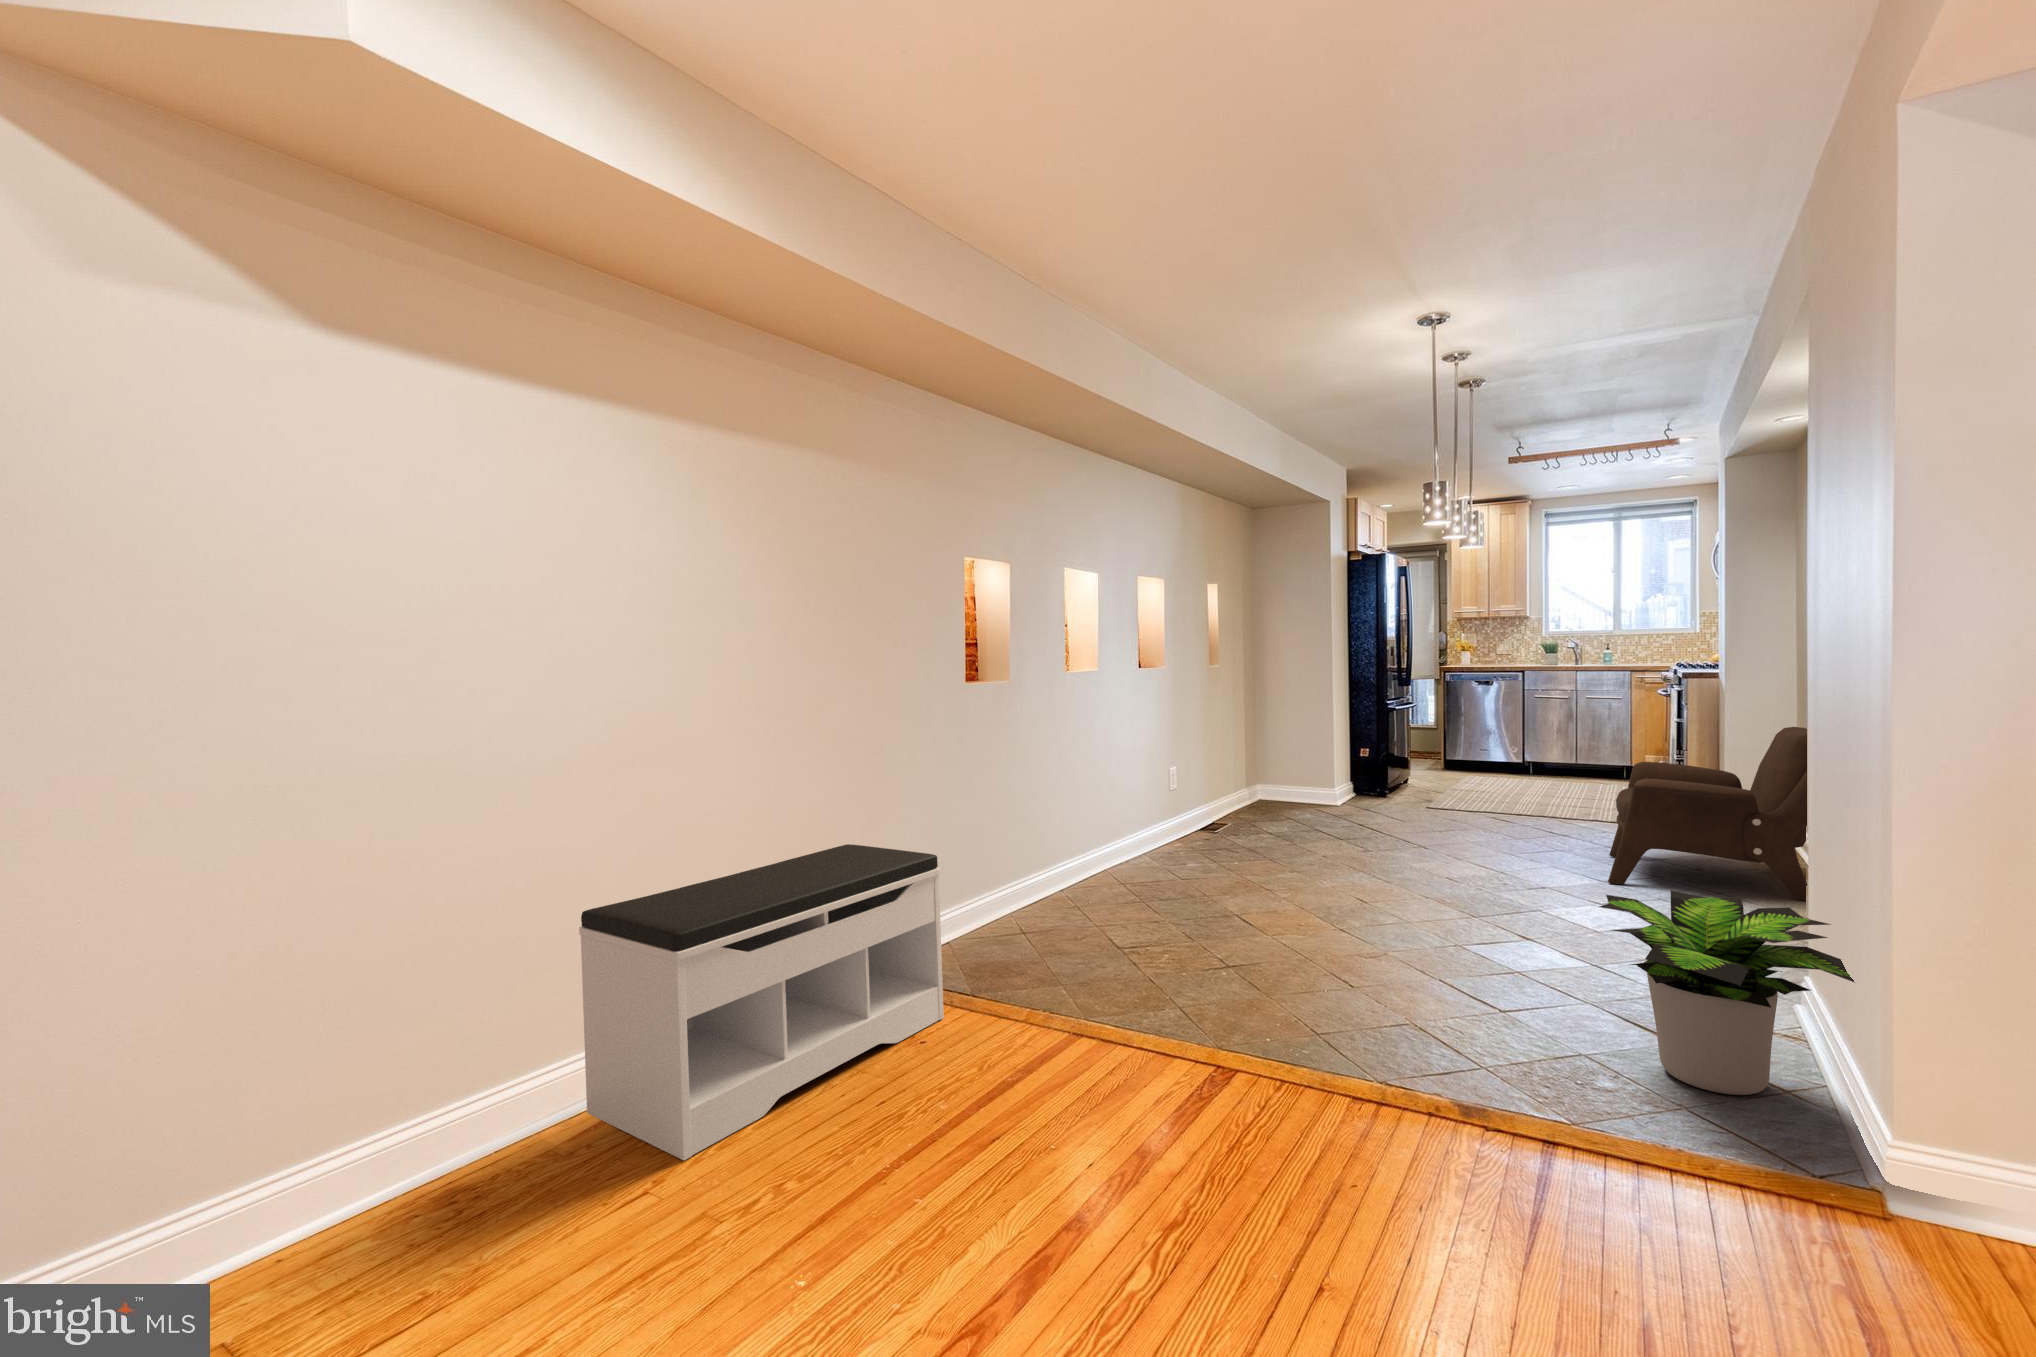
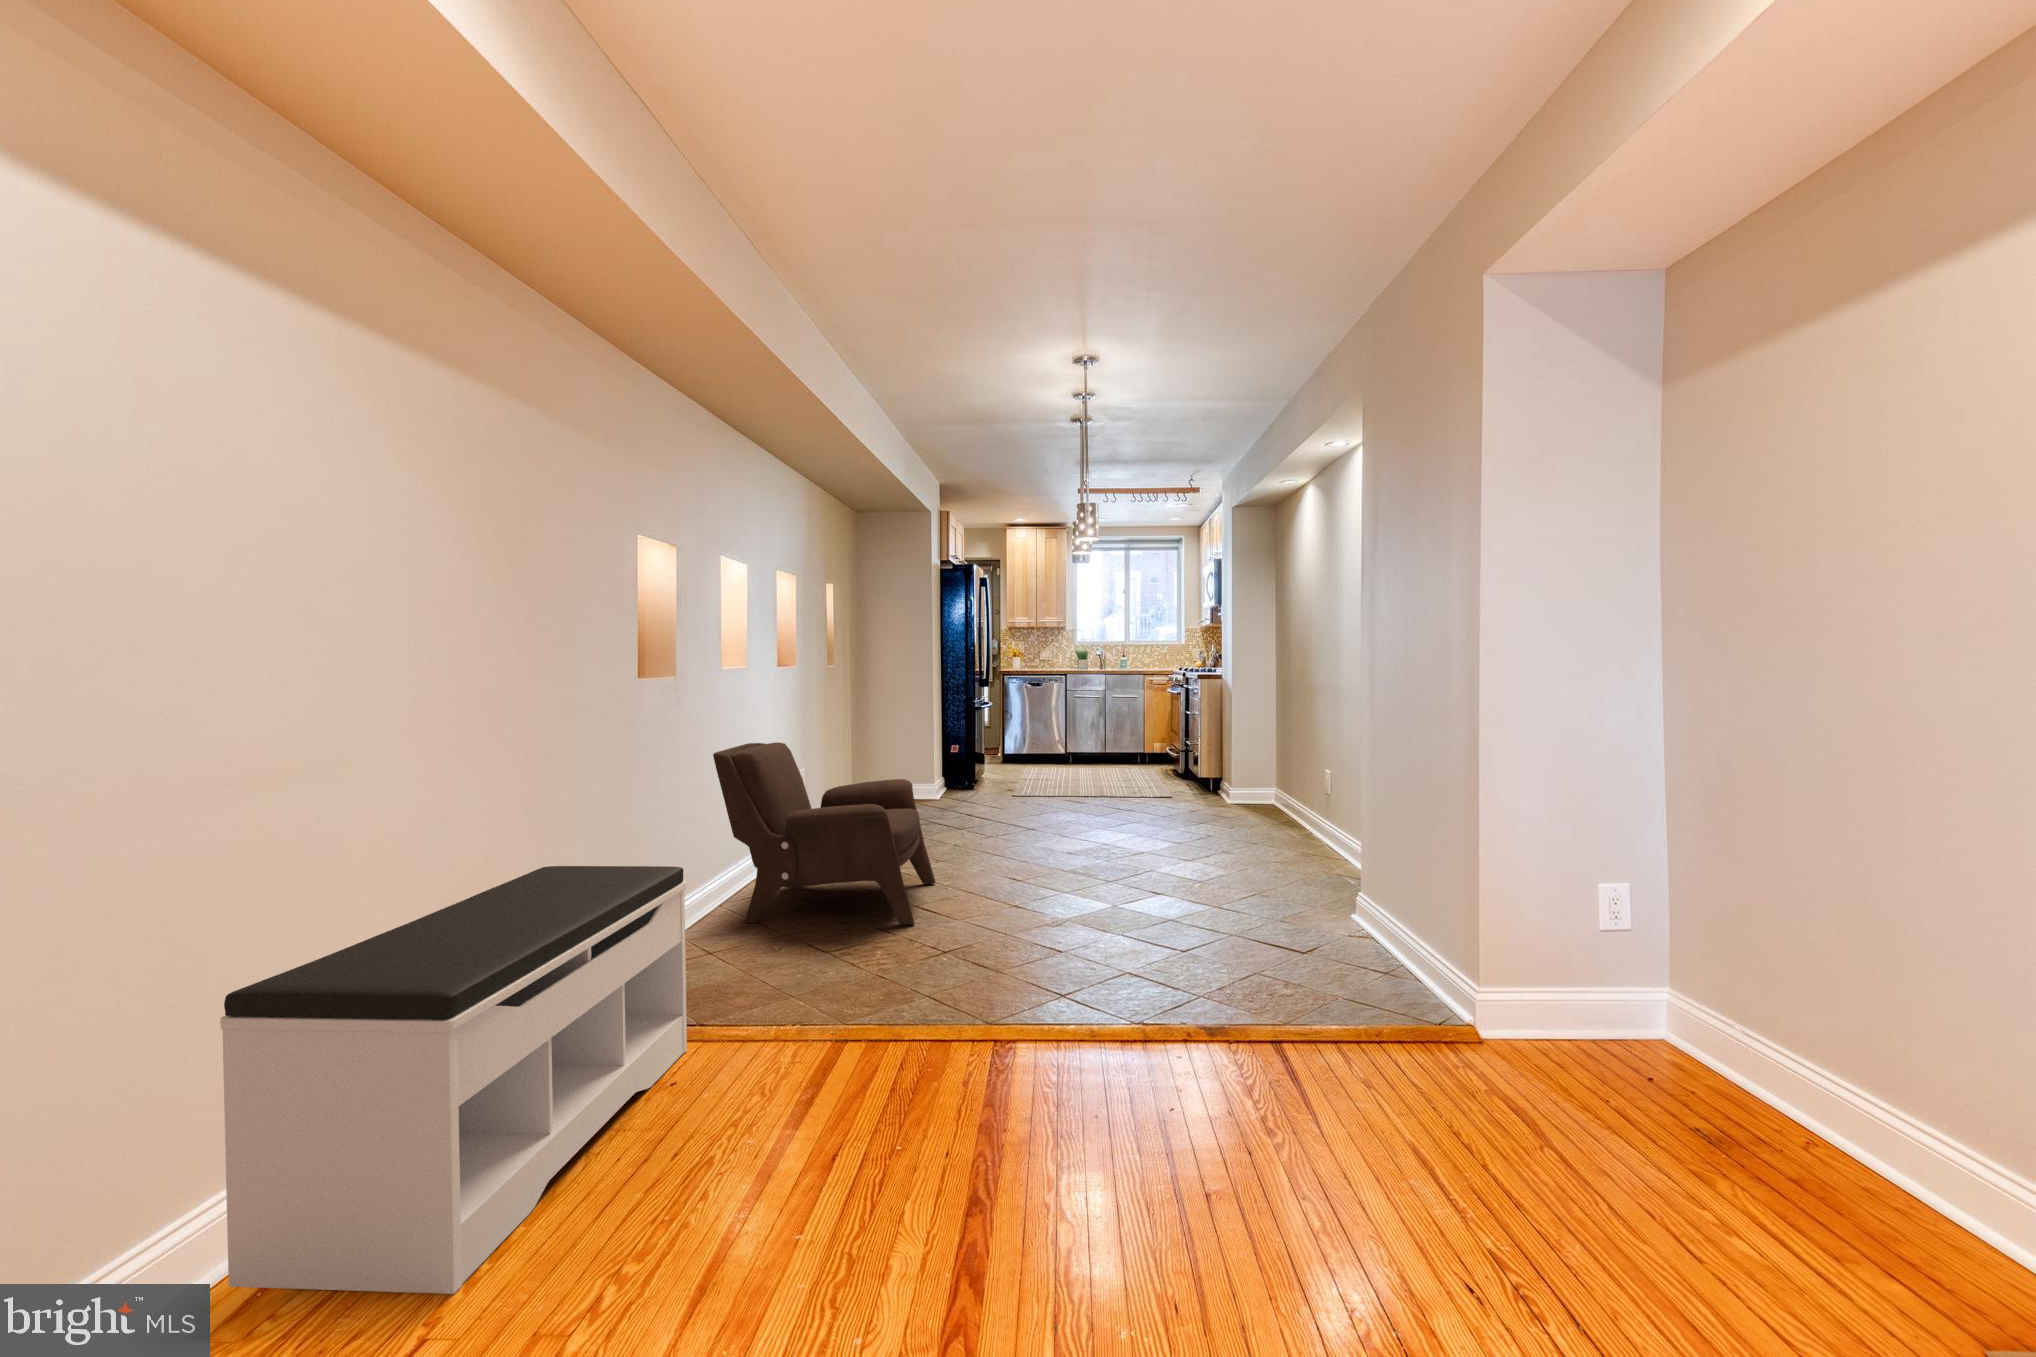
armchair: present [1608,727,1807,901] -> present [713,742,935,924]
potted plant: present [1599,891,1855,1095] -> none [1249,837,1412,979]

